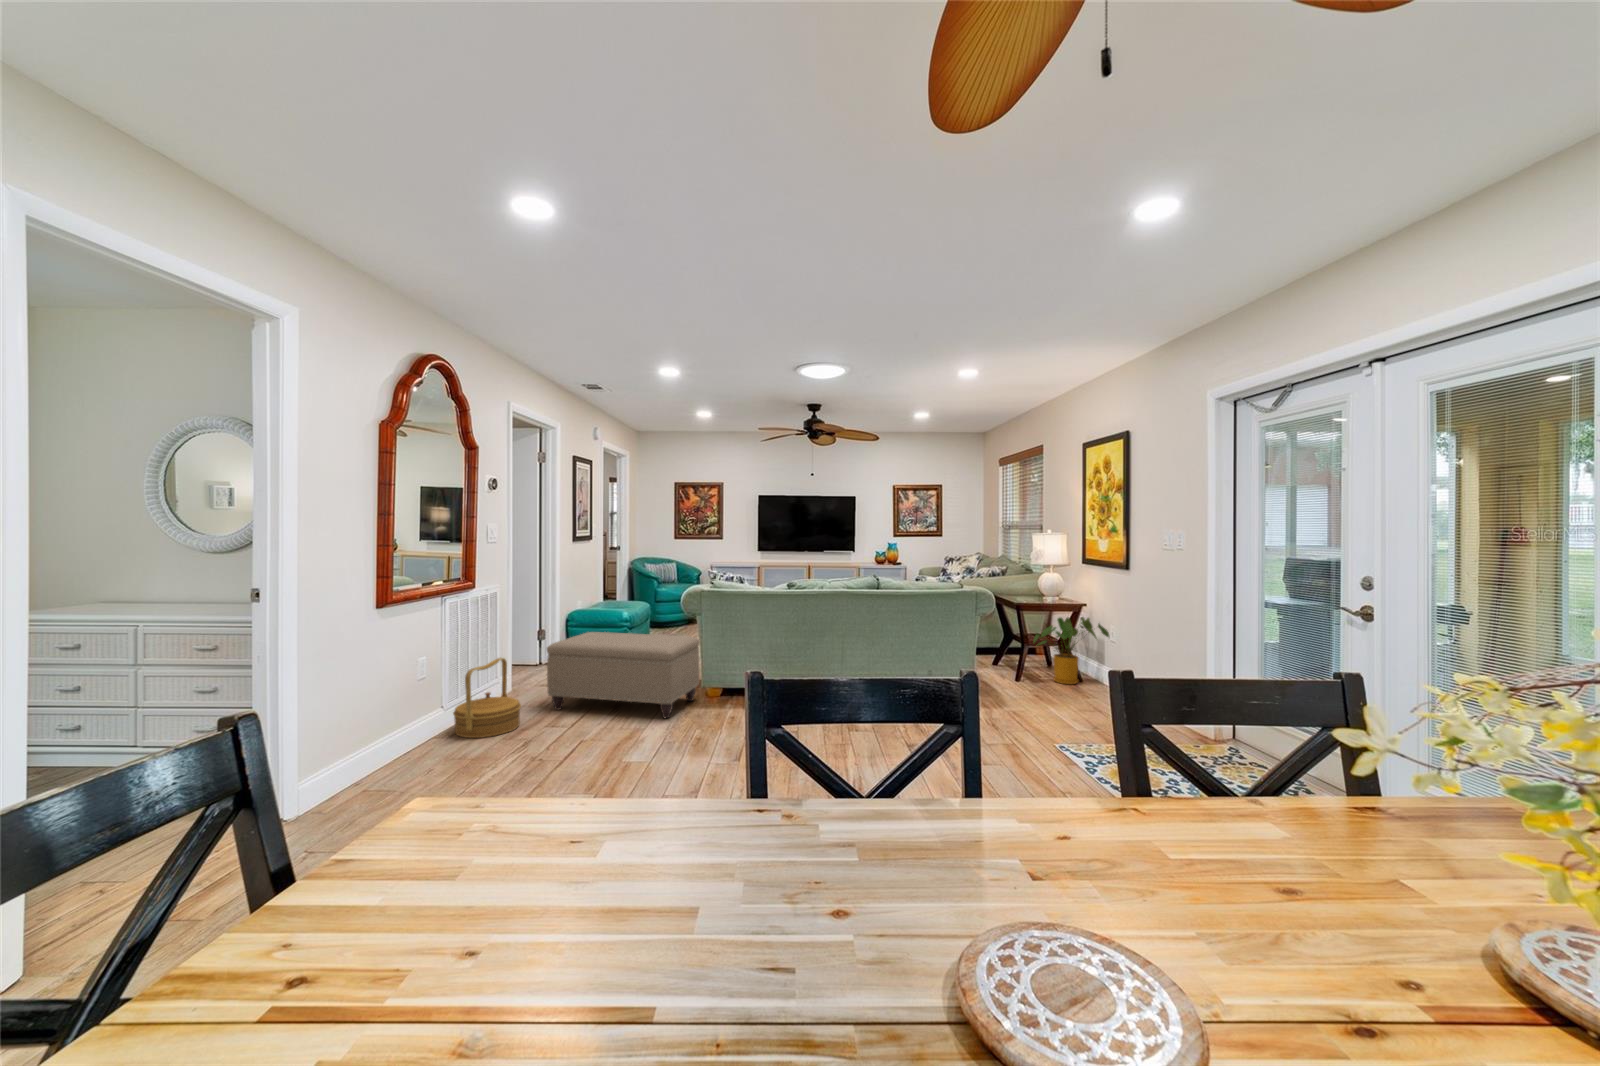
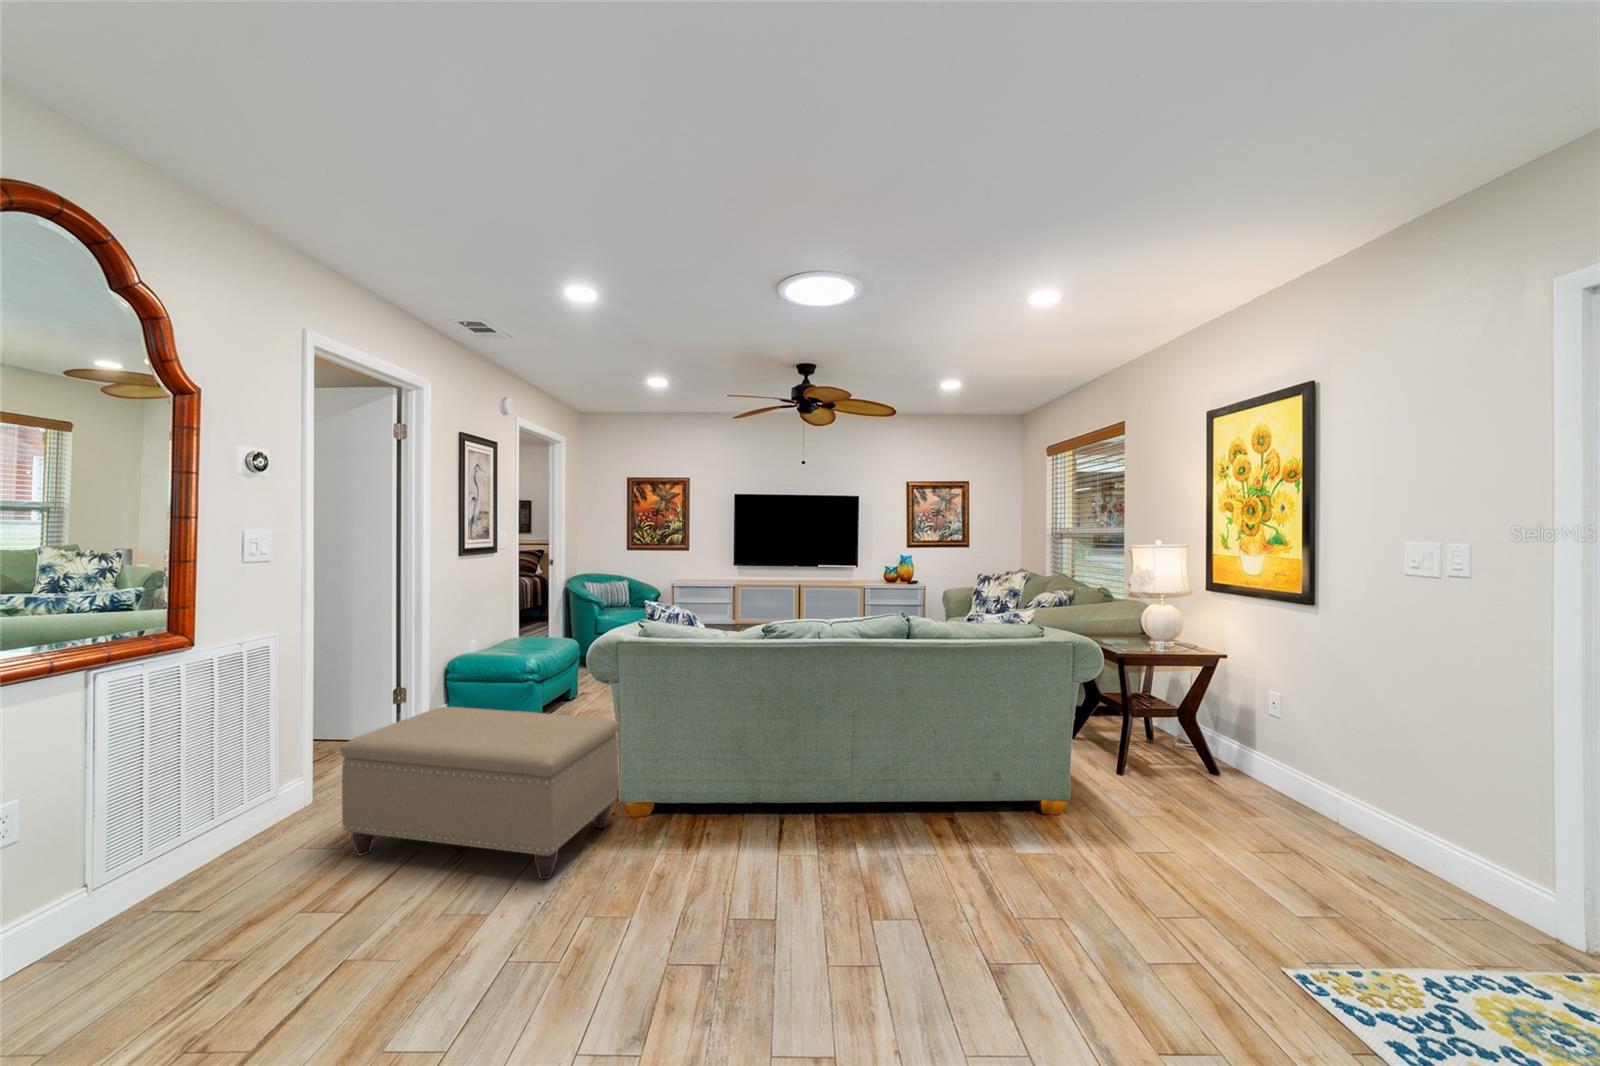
house plant: present [1033,617,1109,684] -> none [1144,673,1270,781]
woven basket: present [453,658,521,738] -> none [106,774,267,954]

